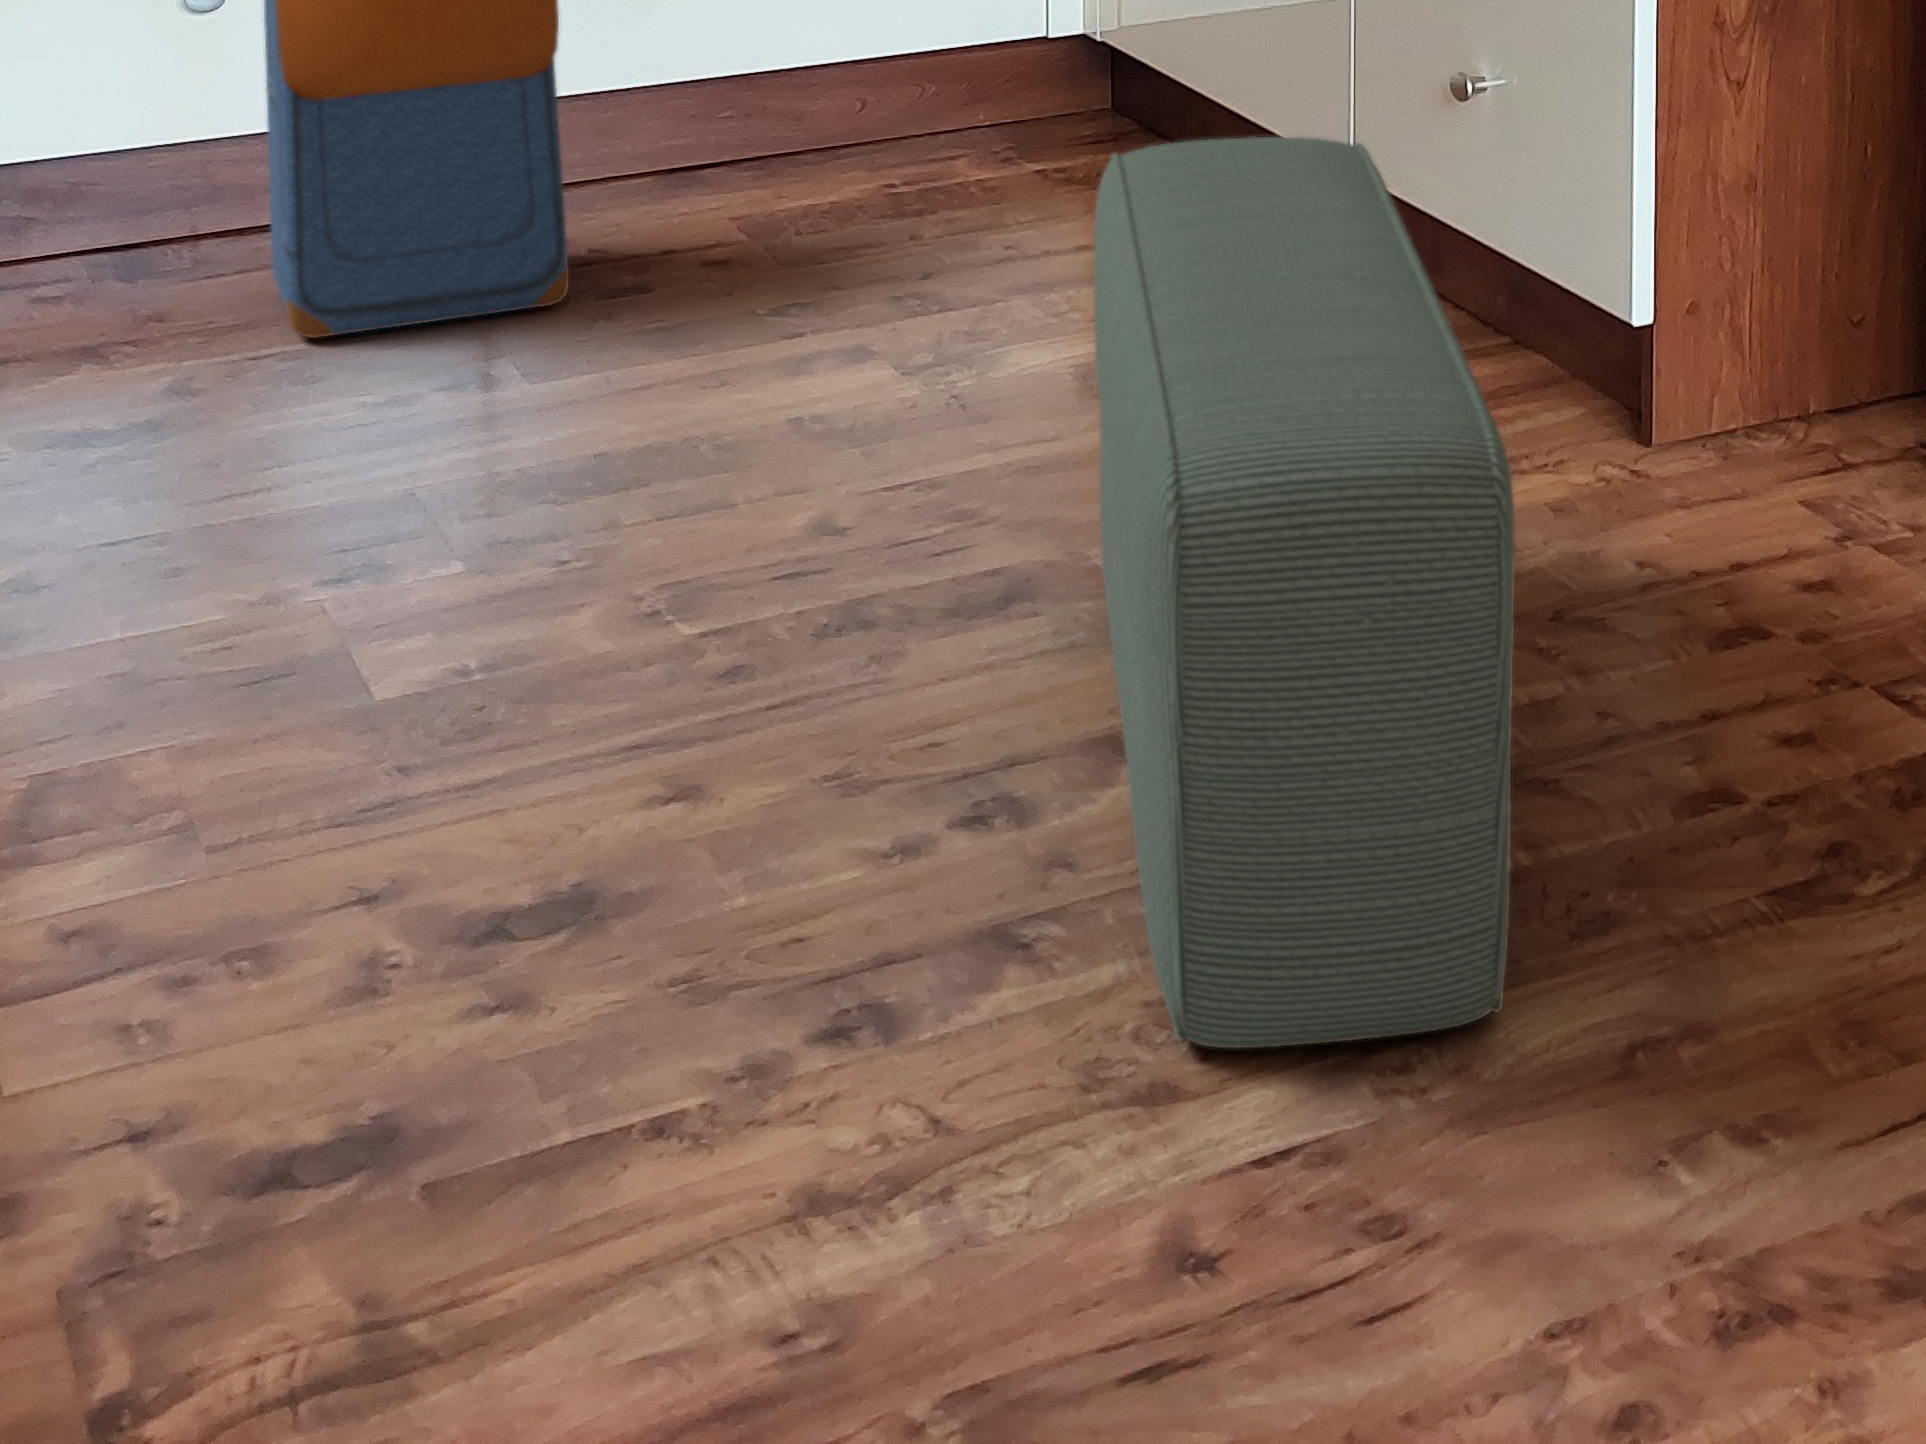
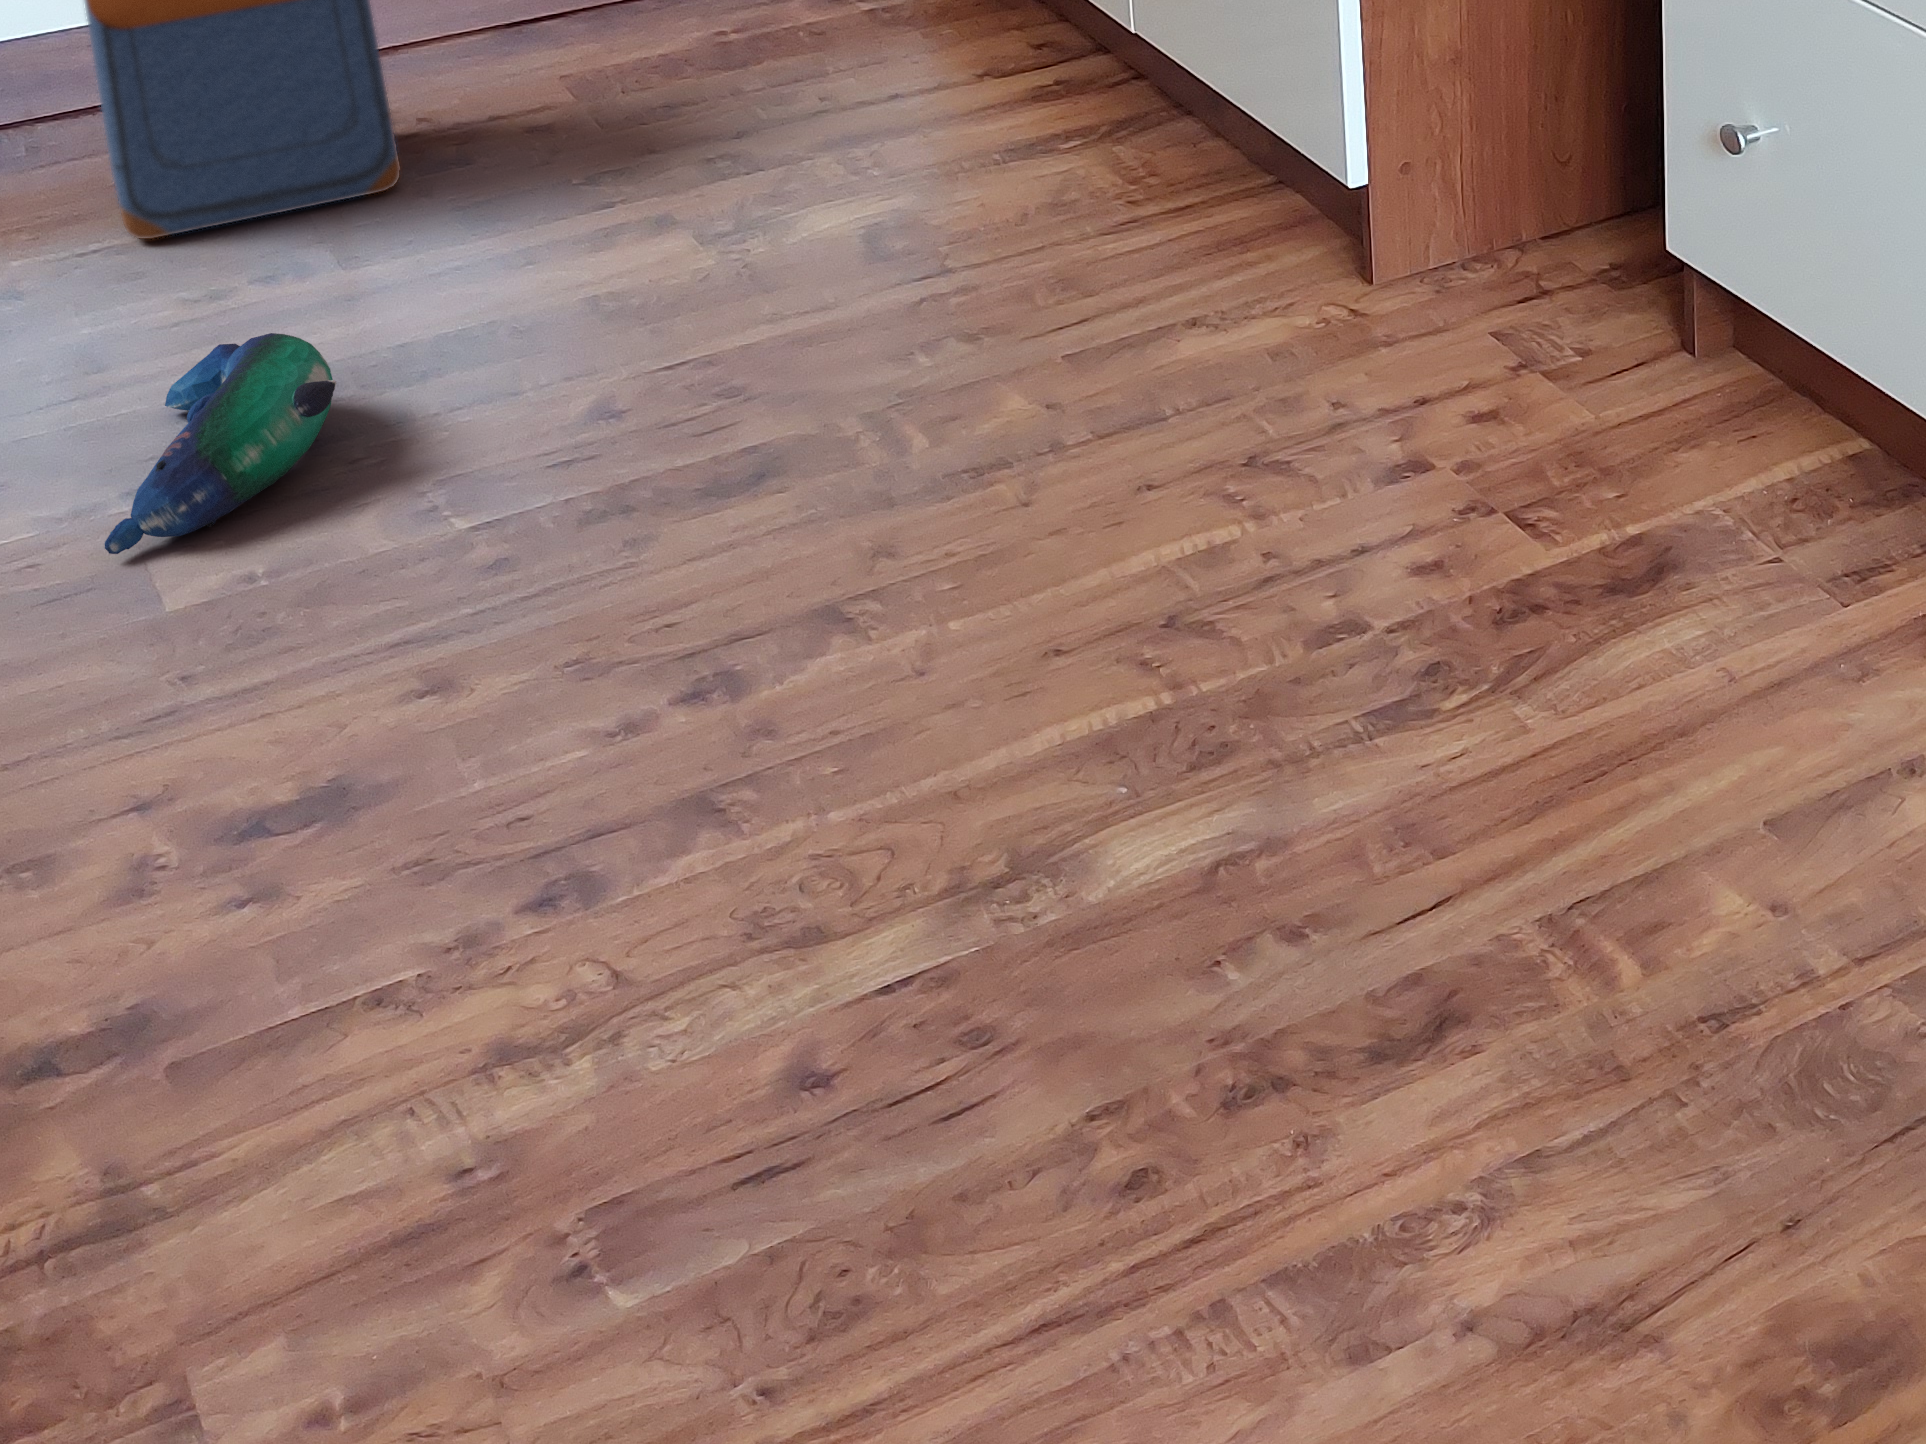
pouf: present [1094,137,1515,1048] -> none [772,76,1122,889]
plush toy: none [299,412,546,636] -> present [105,333,336,554]

